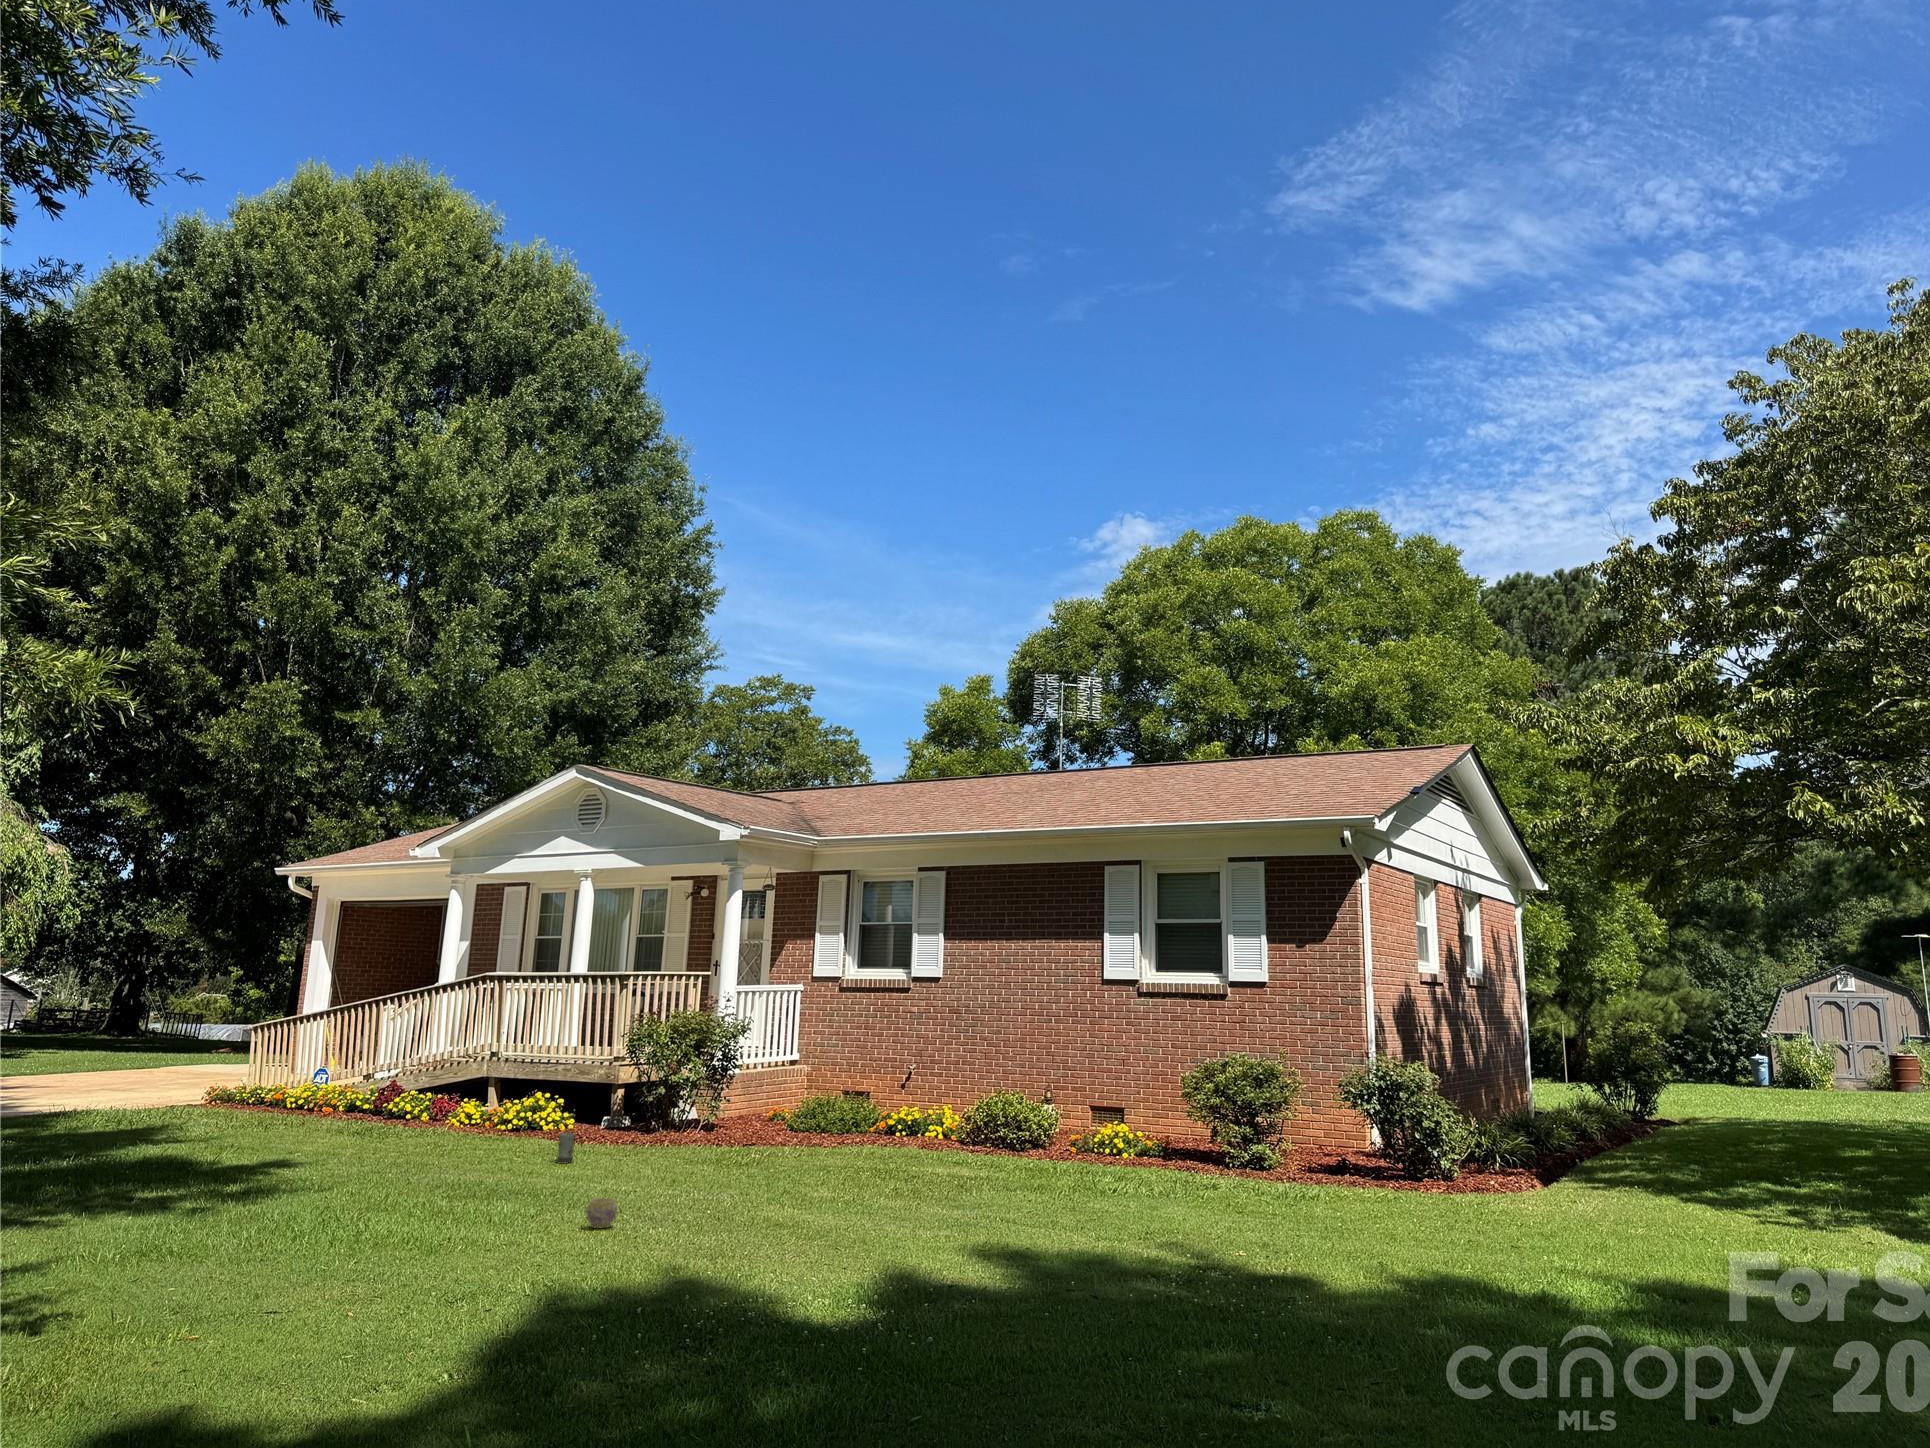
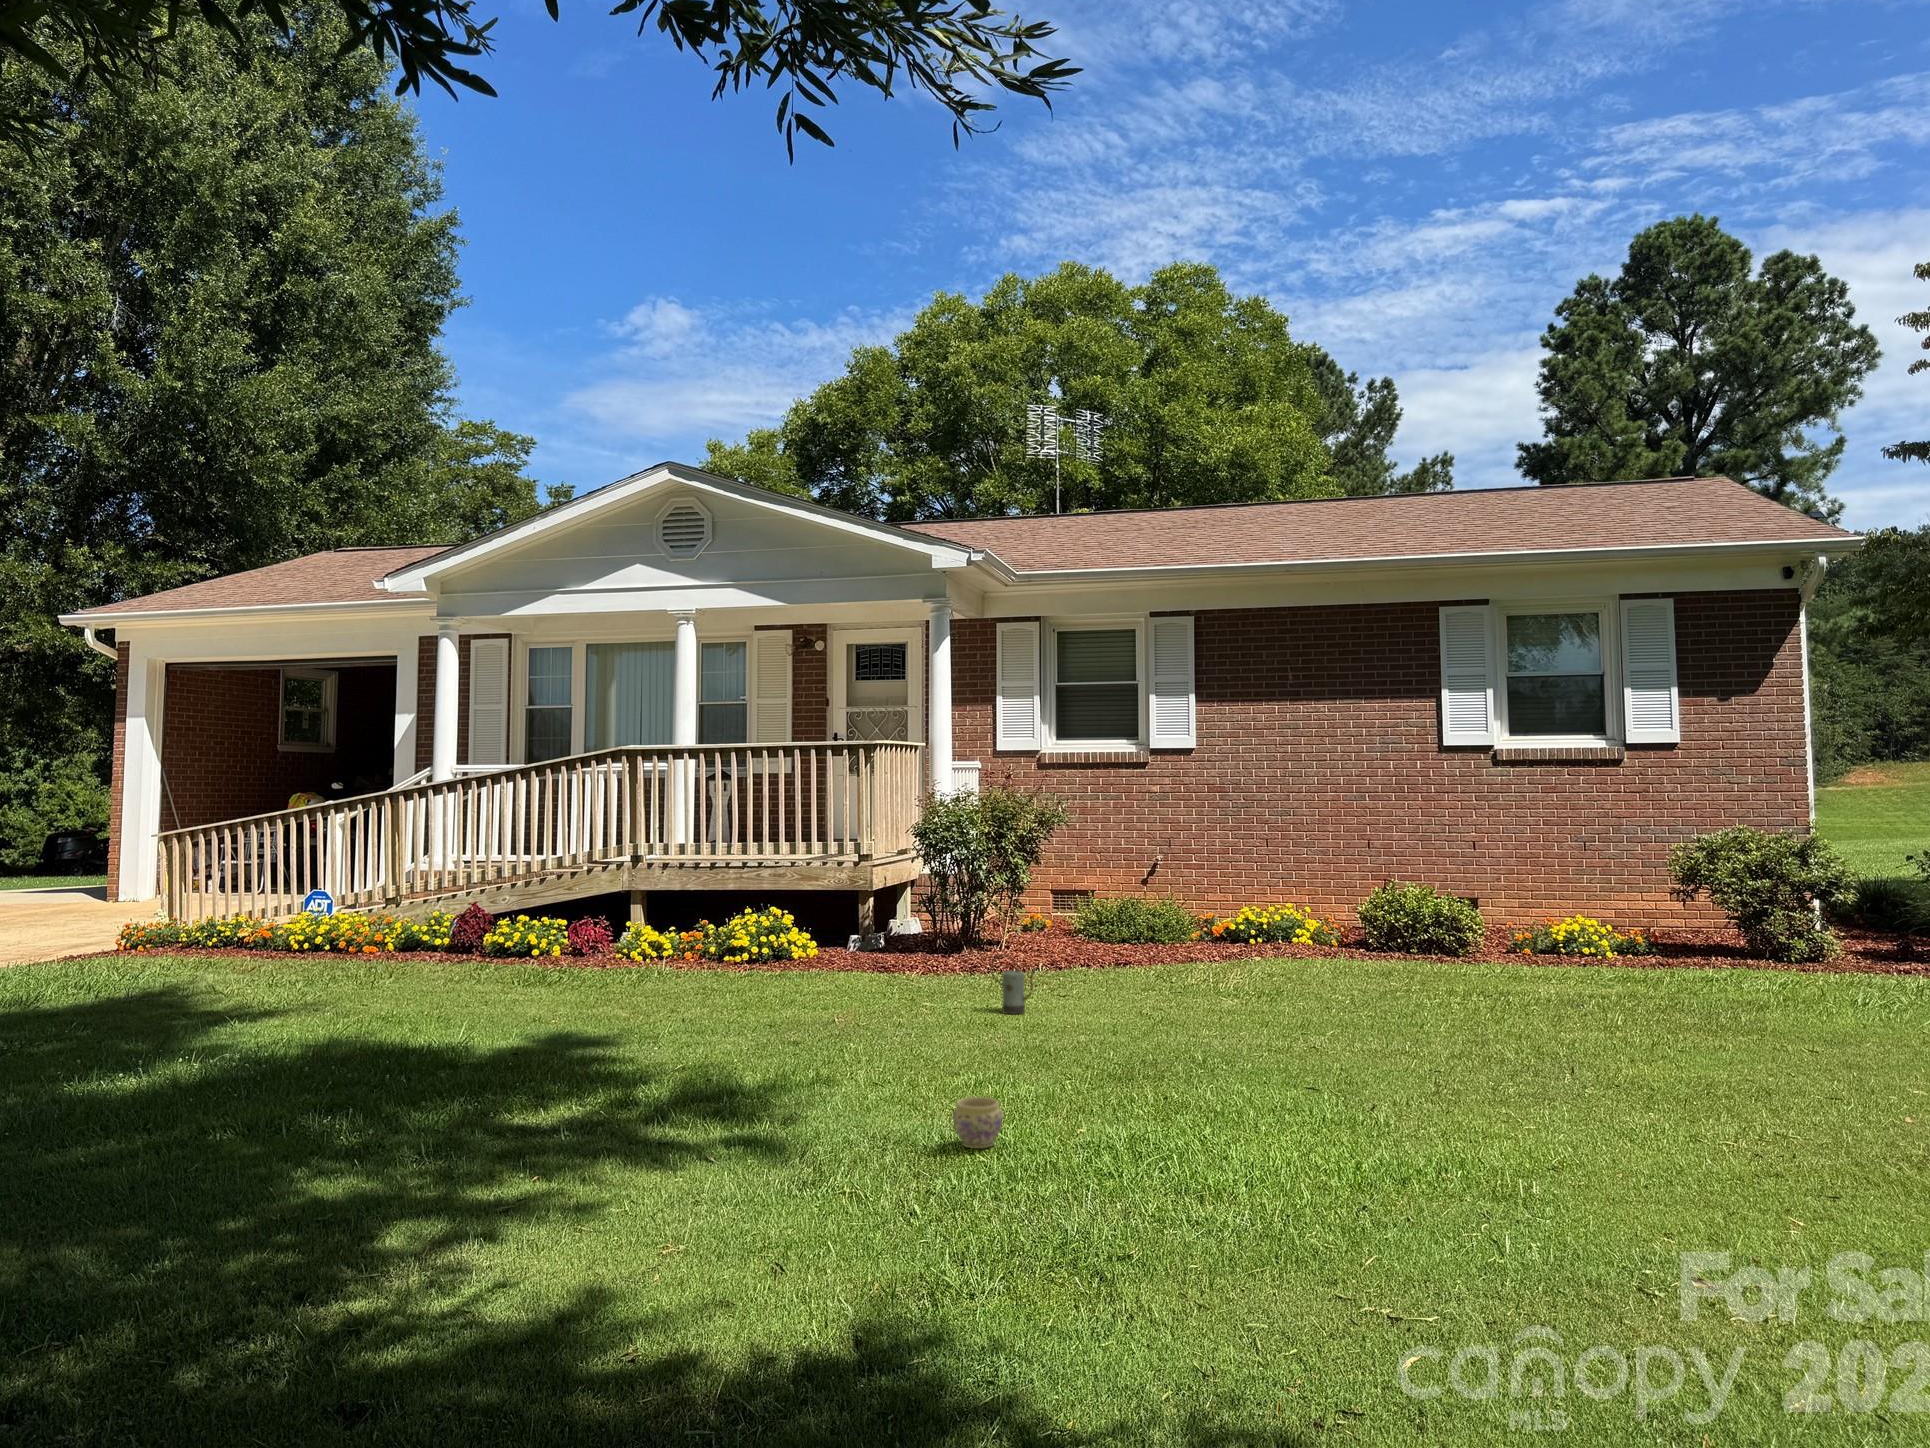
planter: present [586,1198,618,1228] -> present [953,1097,1003,1149]

